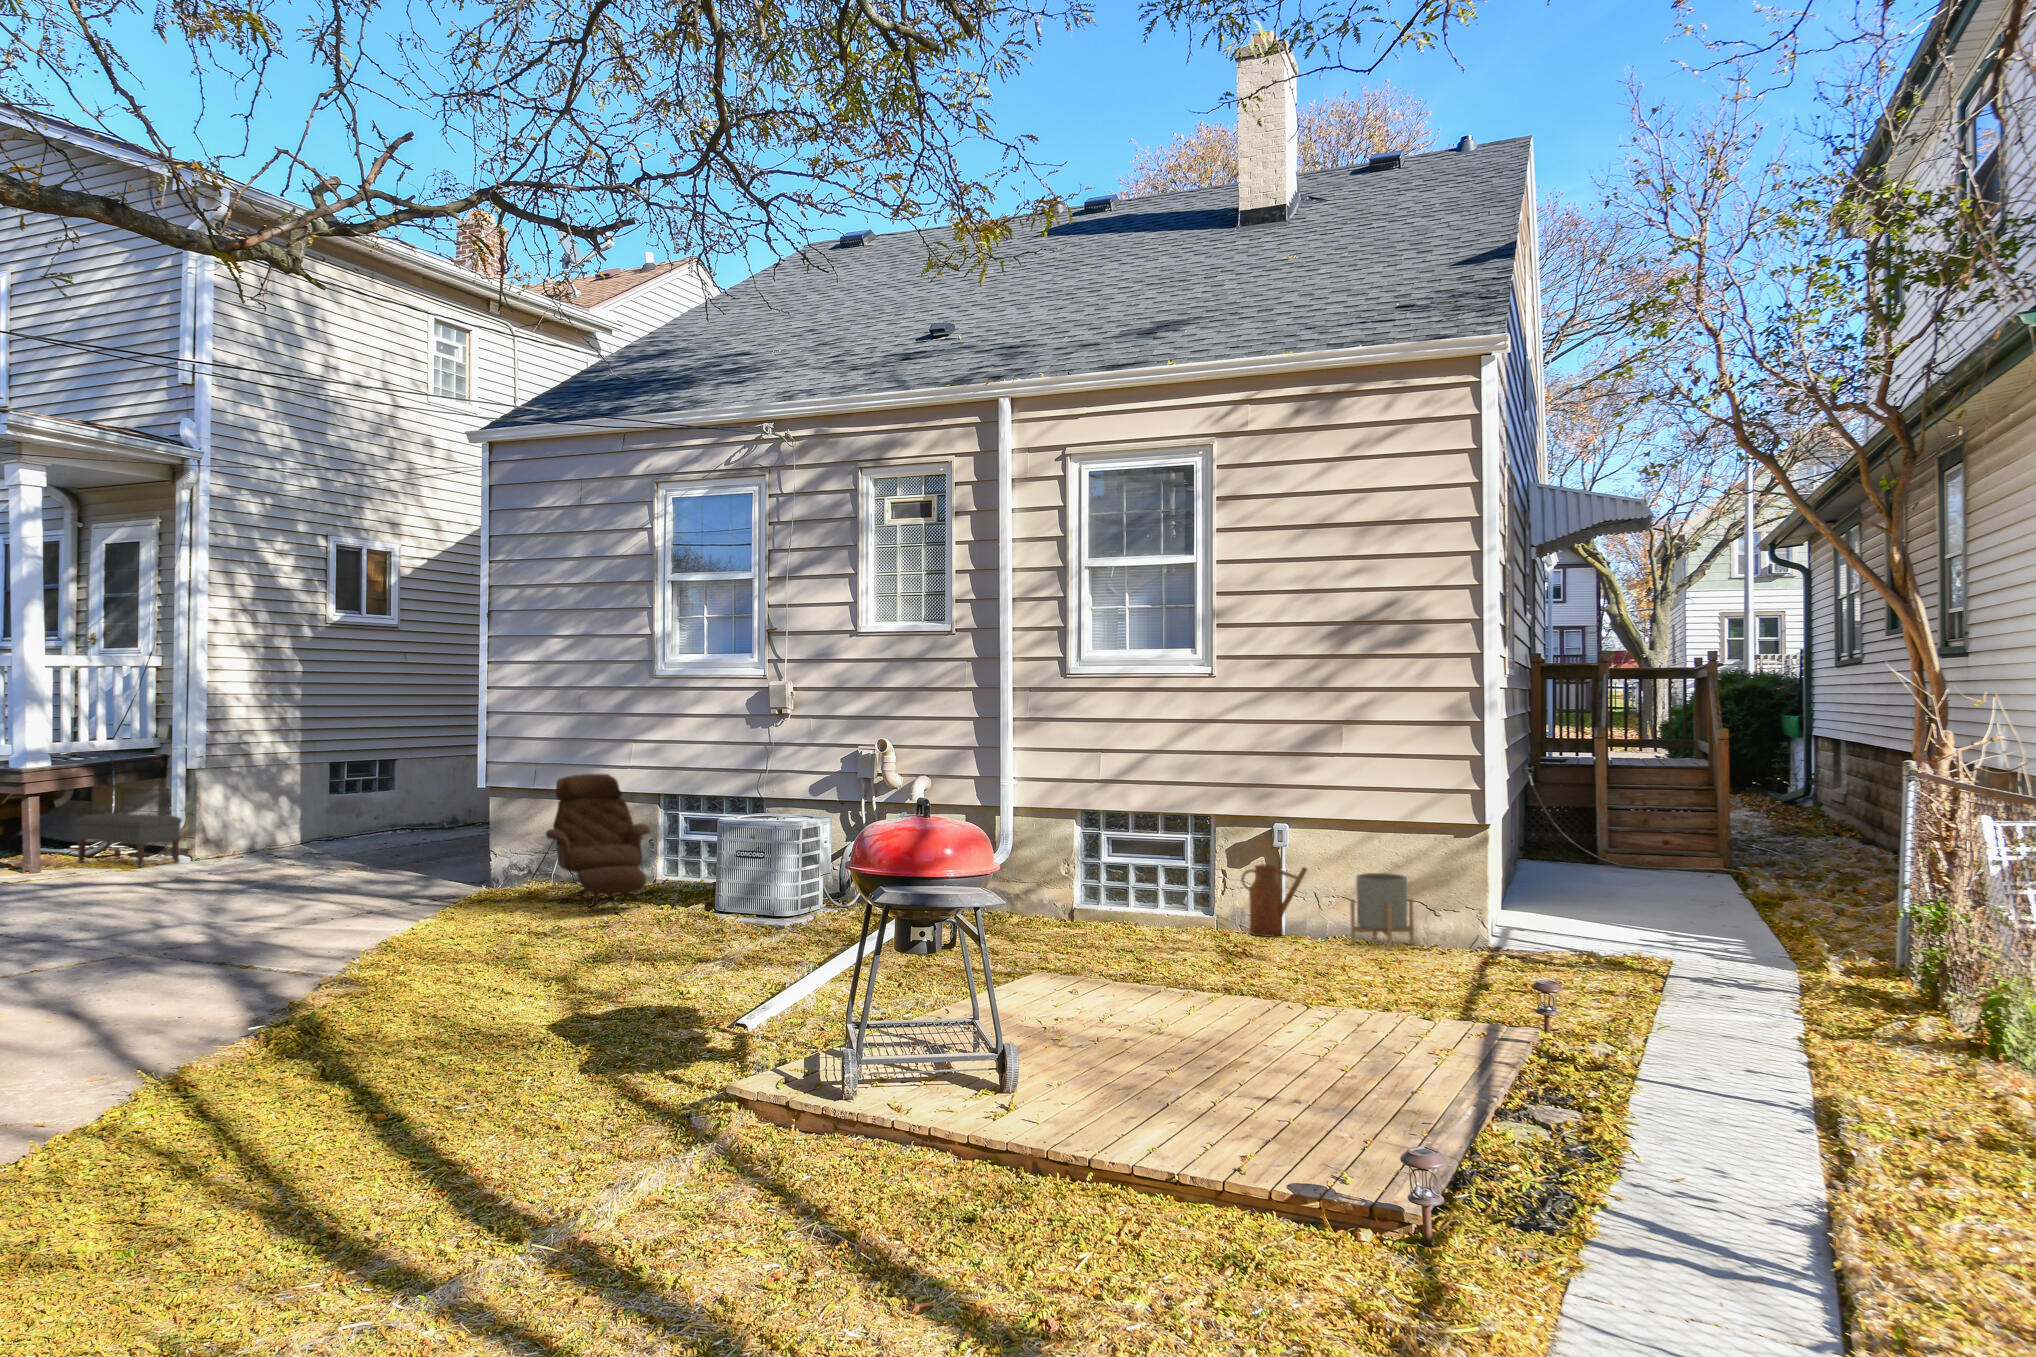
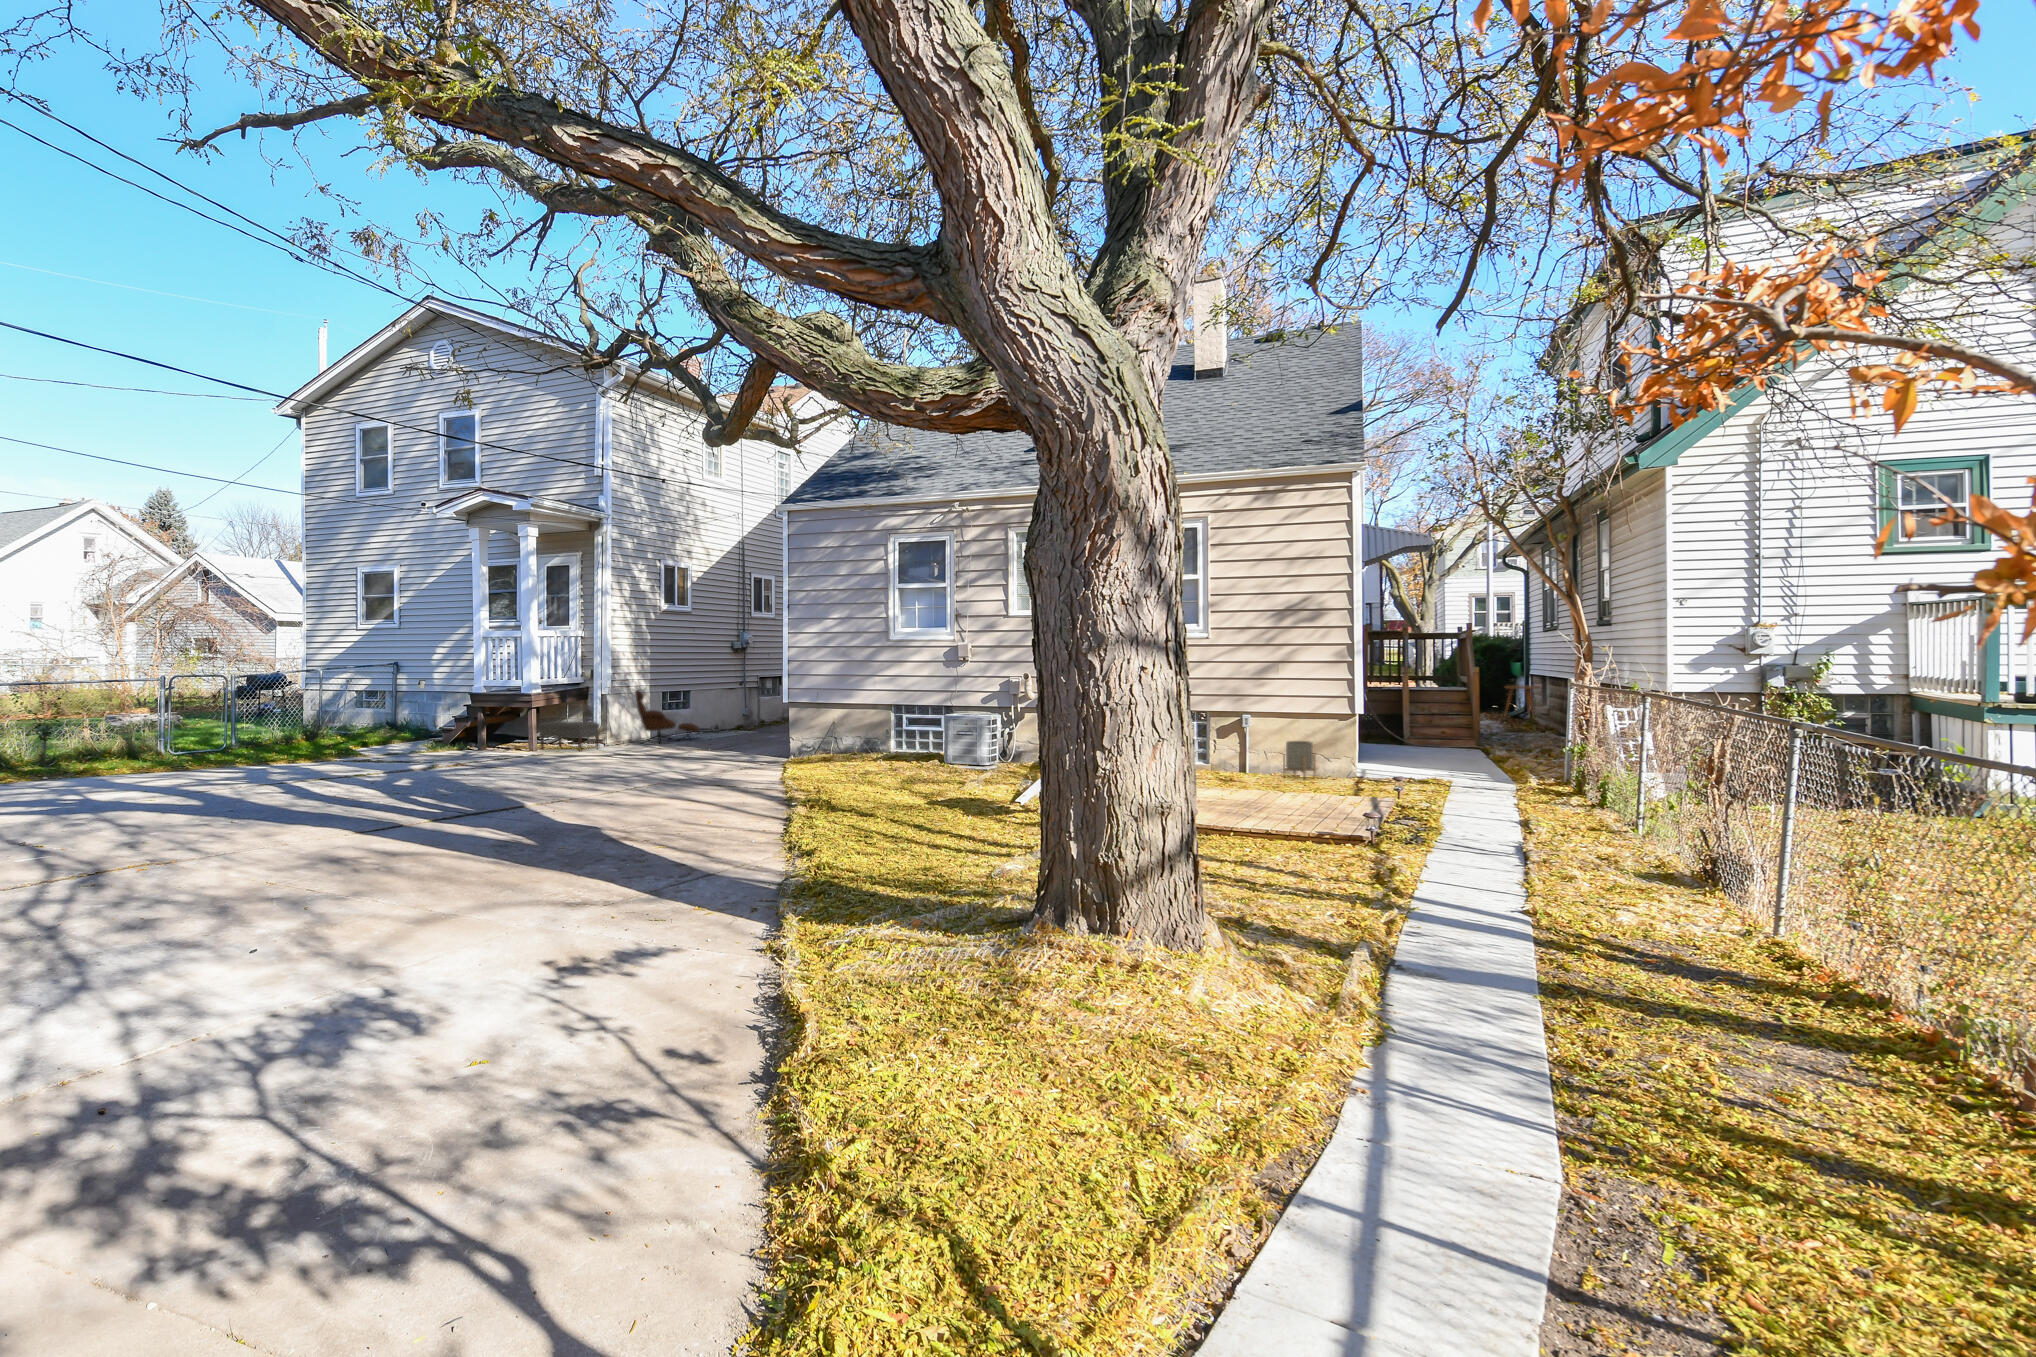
side table: none [1789,769,1855,830] -> present [1505,685,1540,716]
lounge chair: present [546,774,650,912] -> present [635,690,699,742]
watering can: present [1241,865,1307,937] -> none [1223,738,1259,775]

